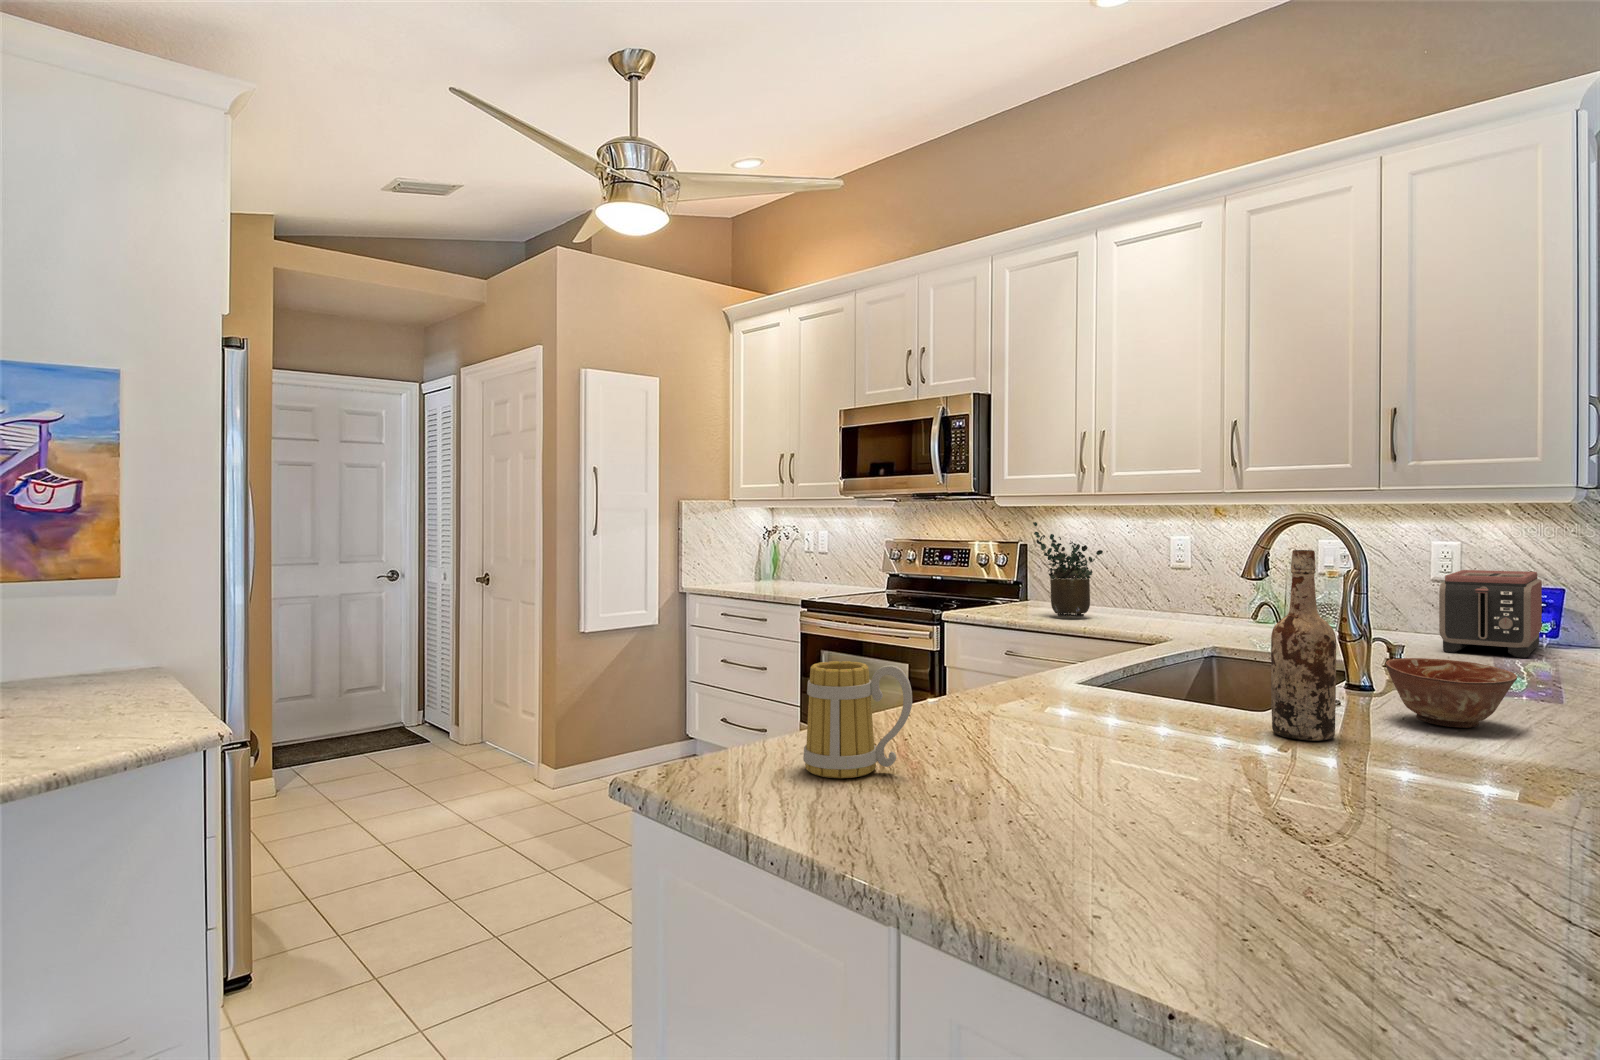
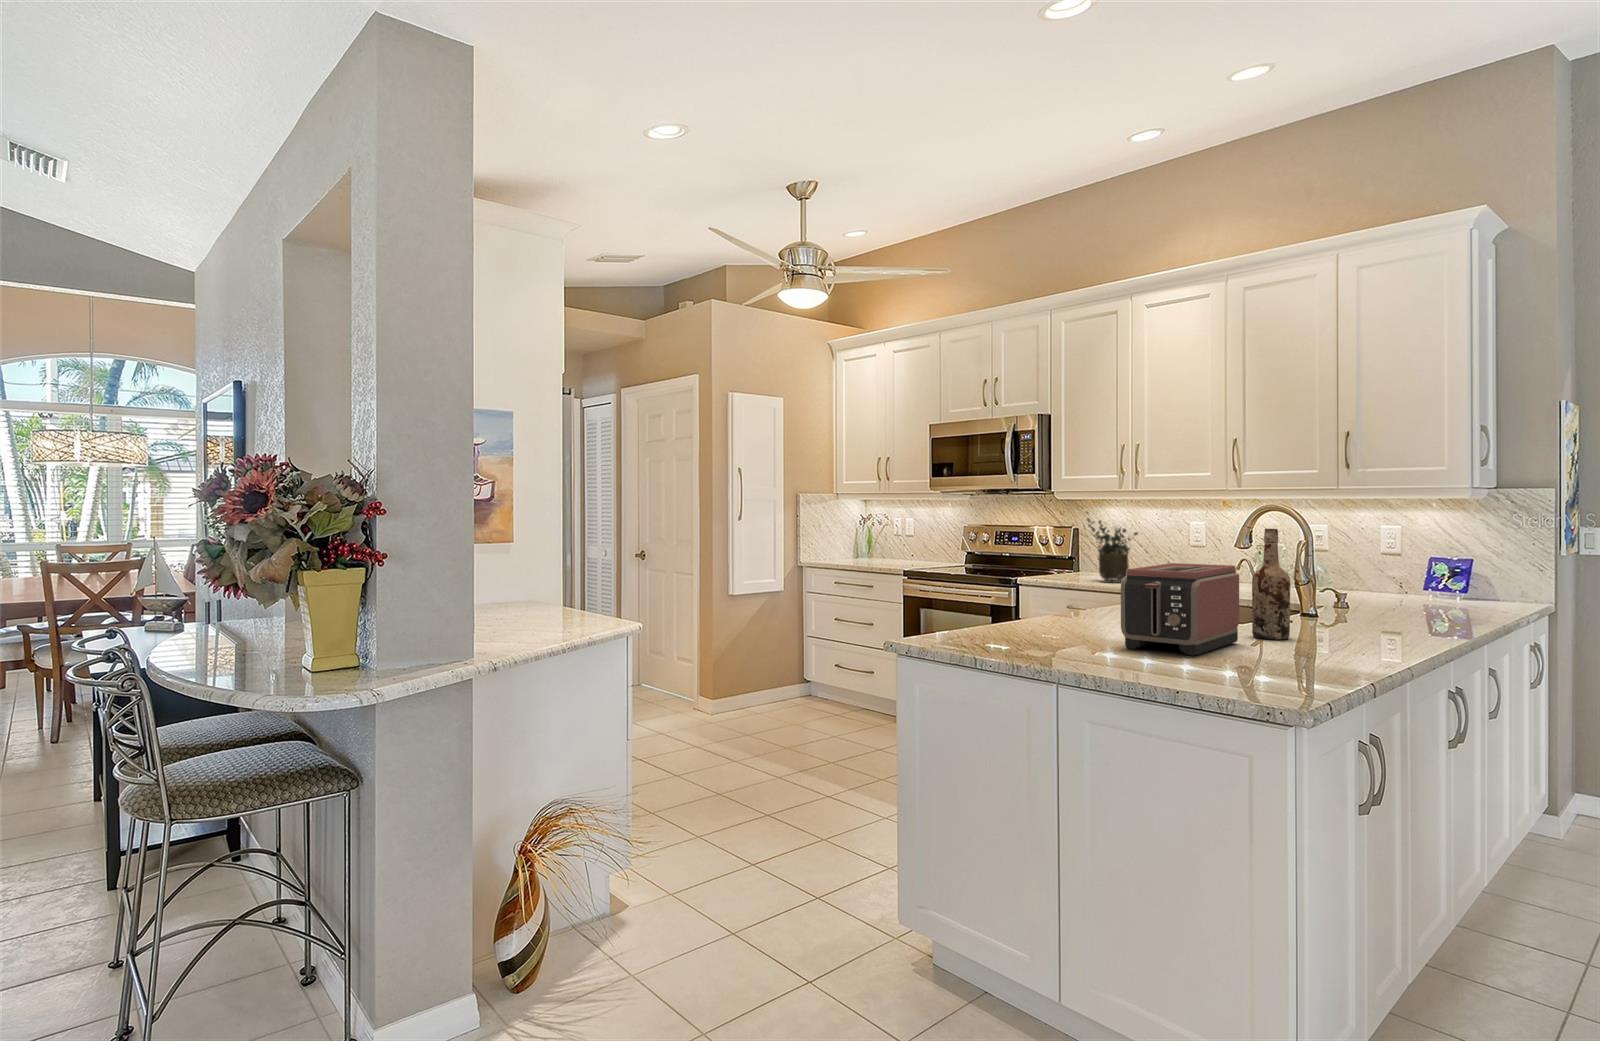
toaster: present [1439,570,1542,658] -> present [1121,563,1239,656]
ceramic bowl: present [1386,658,1517,728] -> none [1324,596,1401,635]
mug: present [803,661,912,778] -> none [987,589,1049,651]

